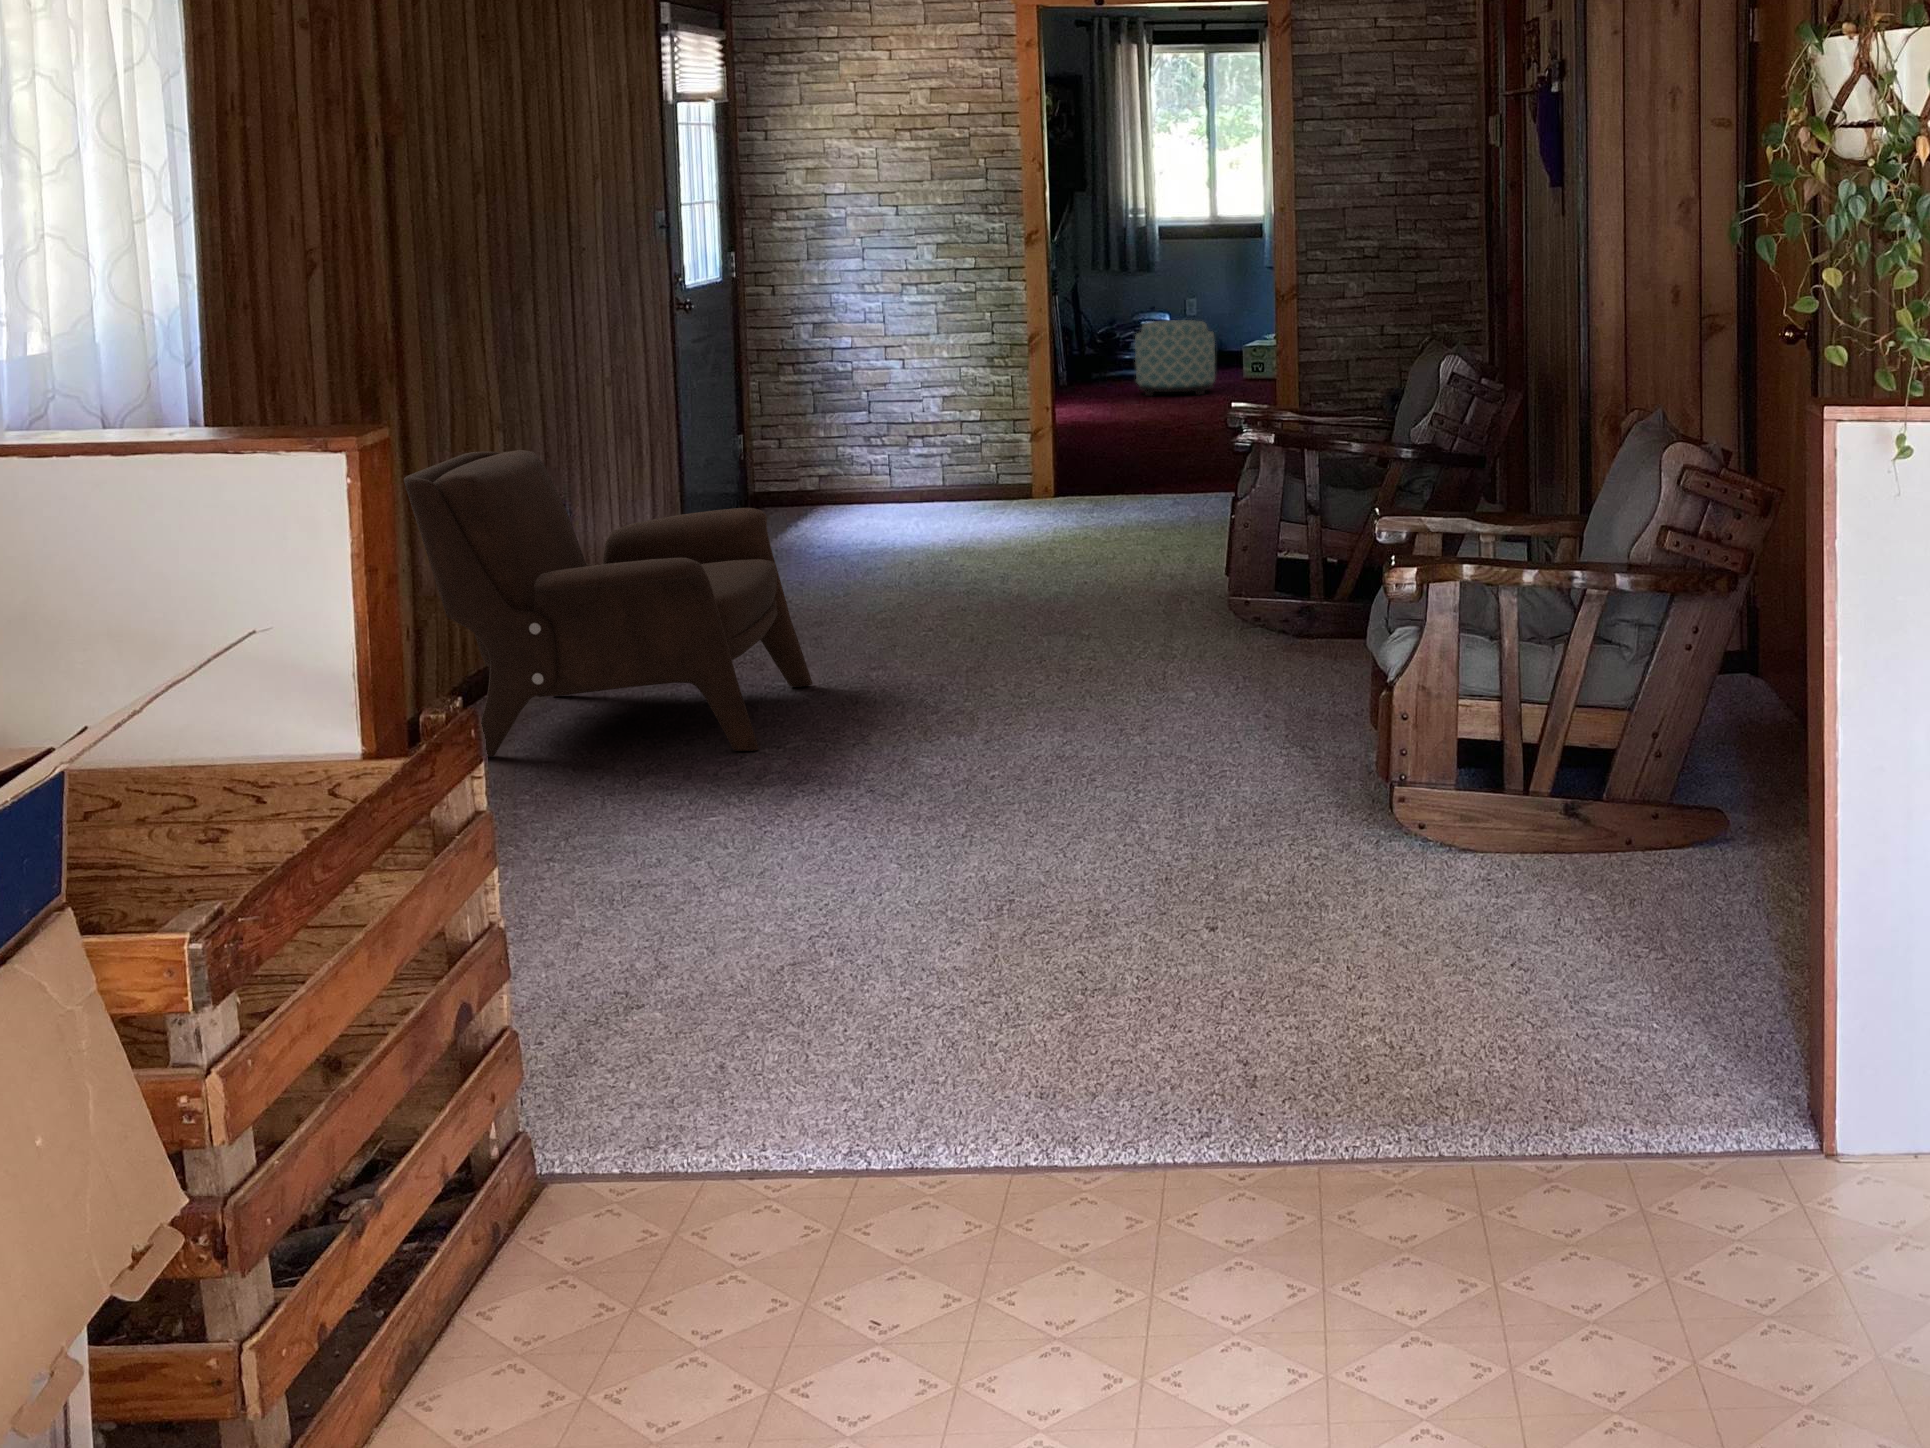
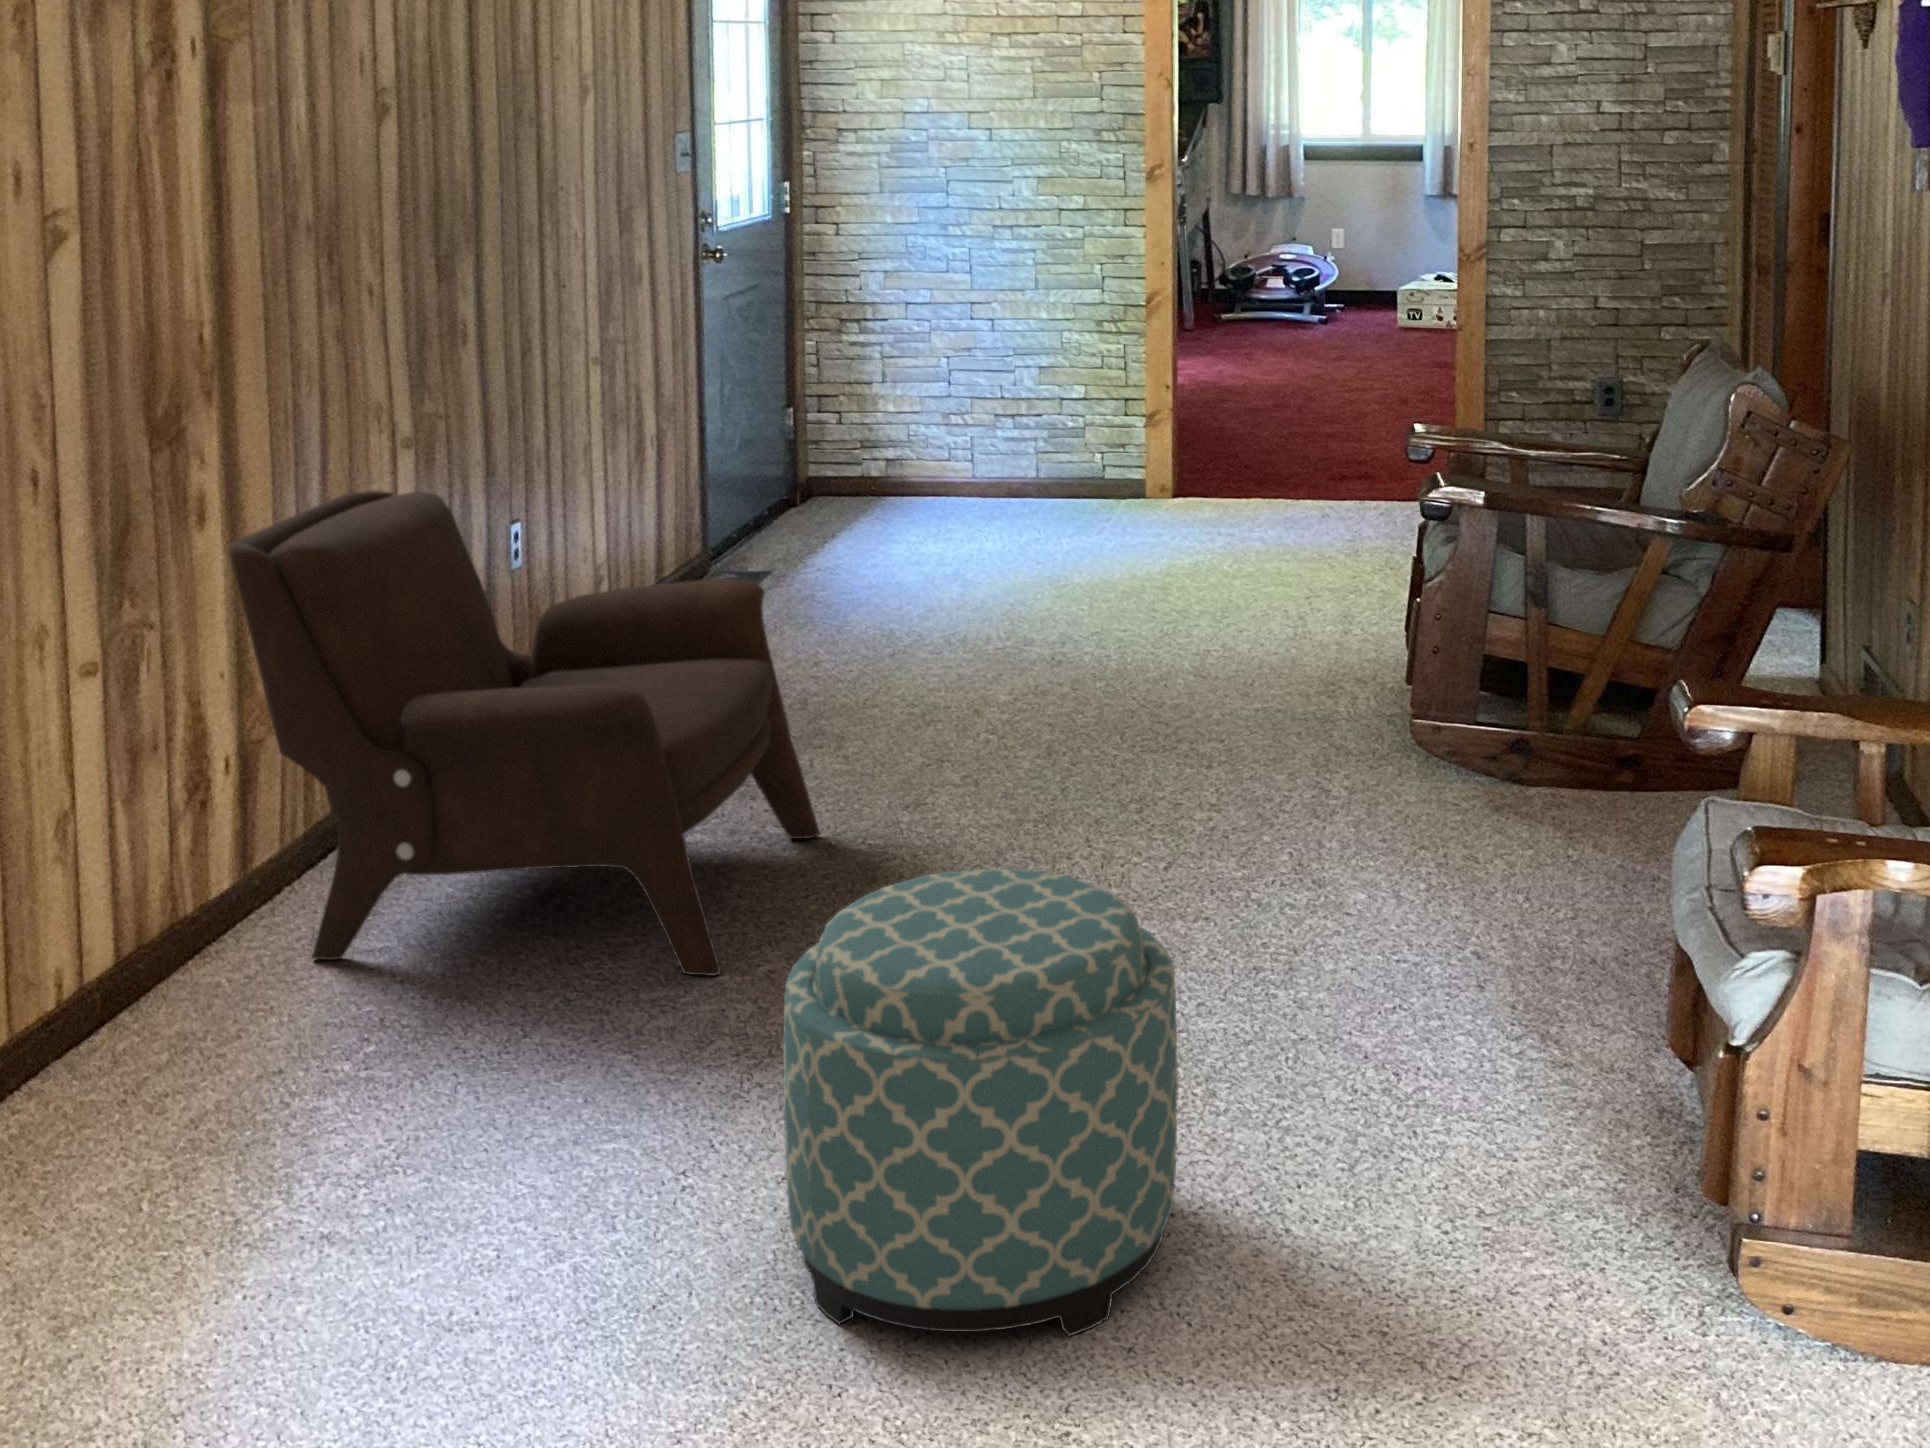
ottoman: present [1135,320,1215,396] -> present [783,869,1178,1336]

